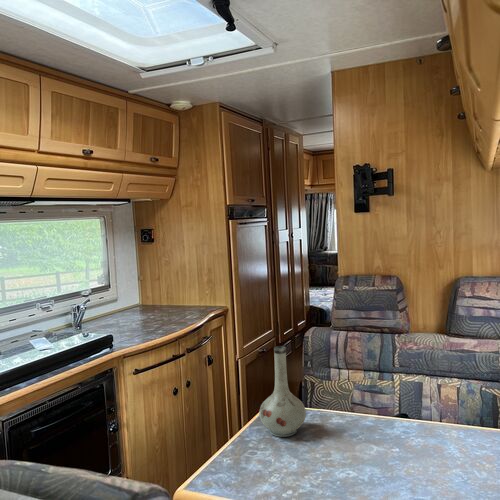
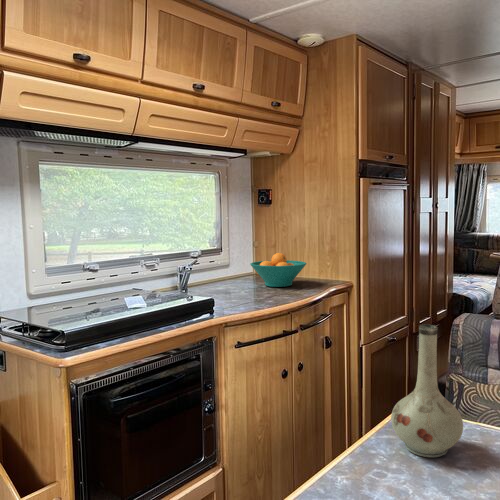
fruit bowl: none [138,287,188,317] -> present [250,253,306,287]

